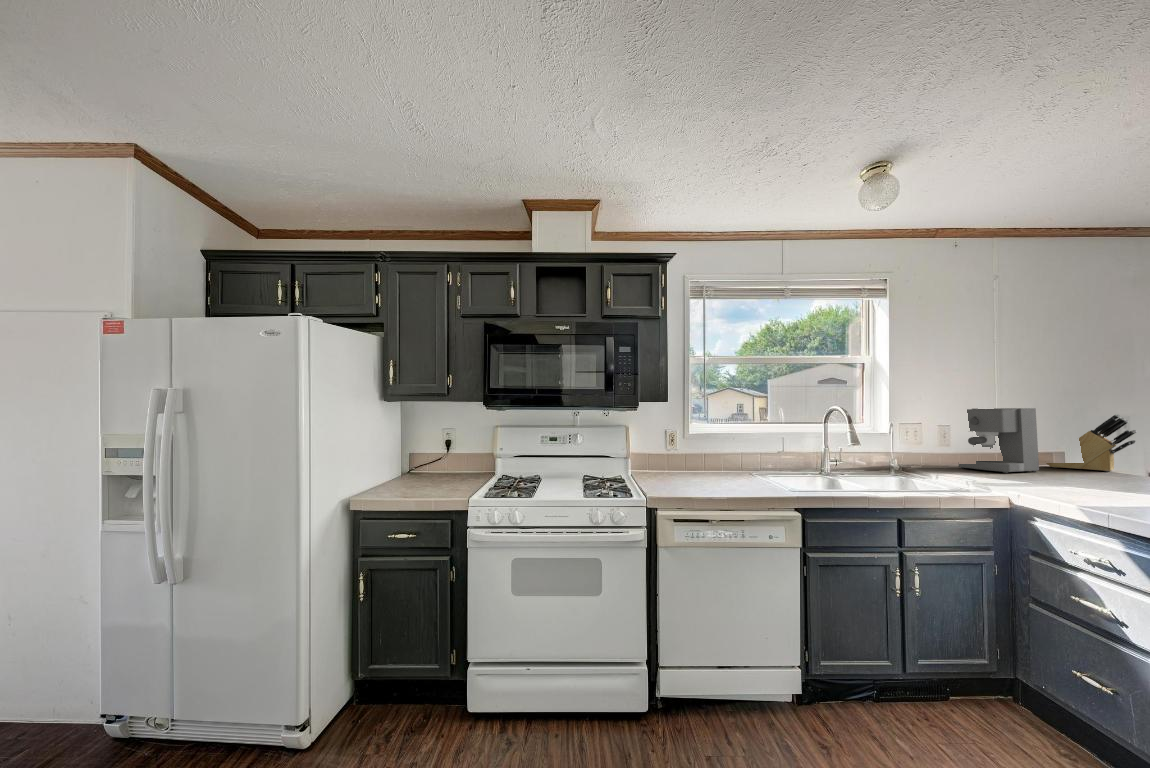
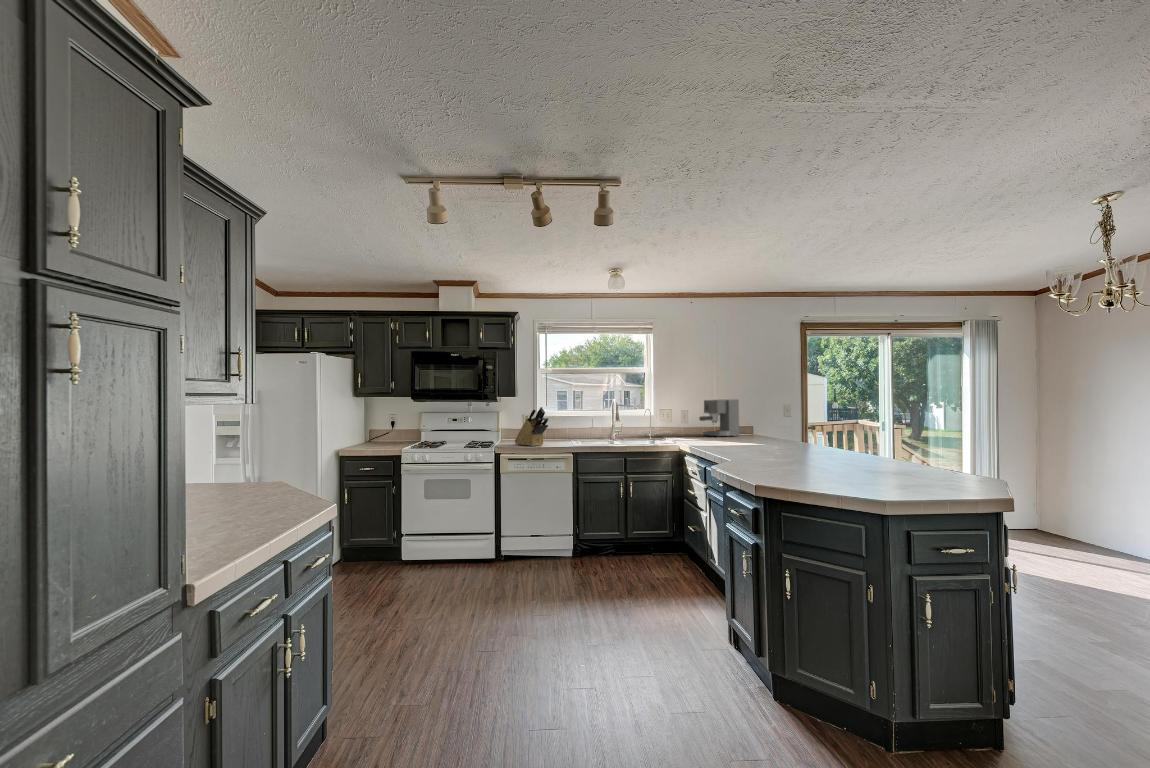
knife block: present [1046,414,1137,471] -> present [515,407,548,446]

